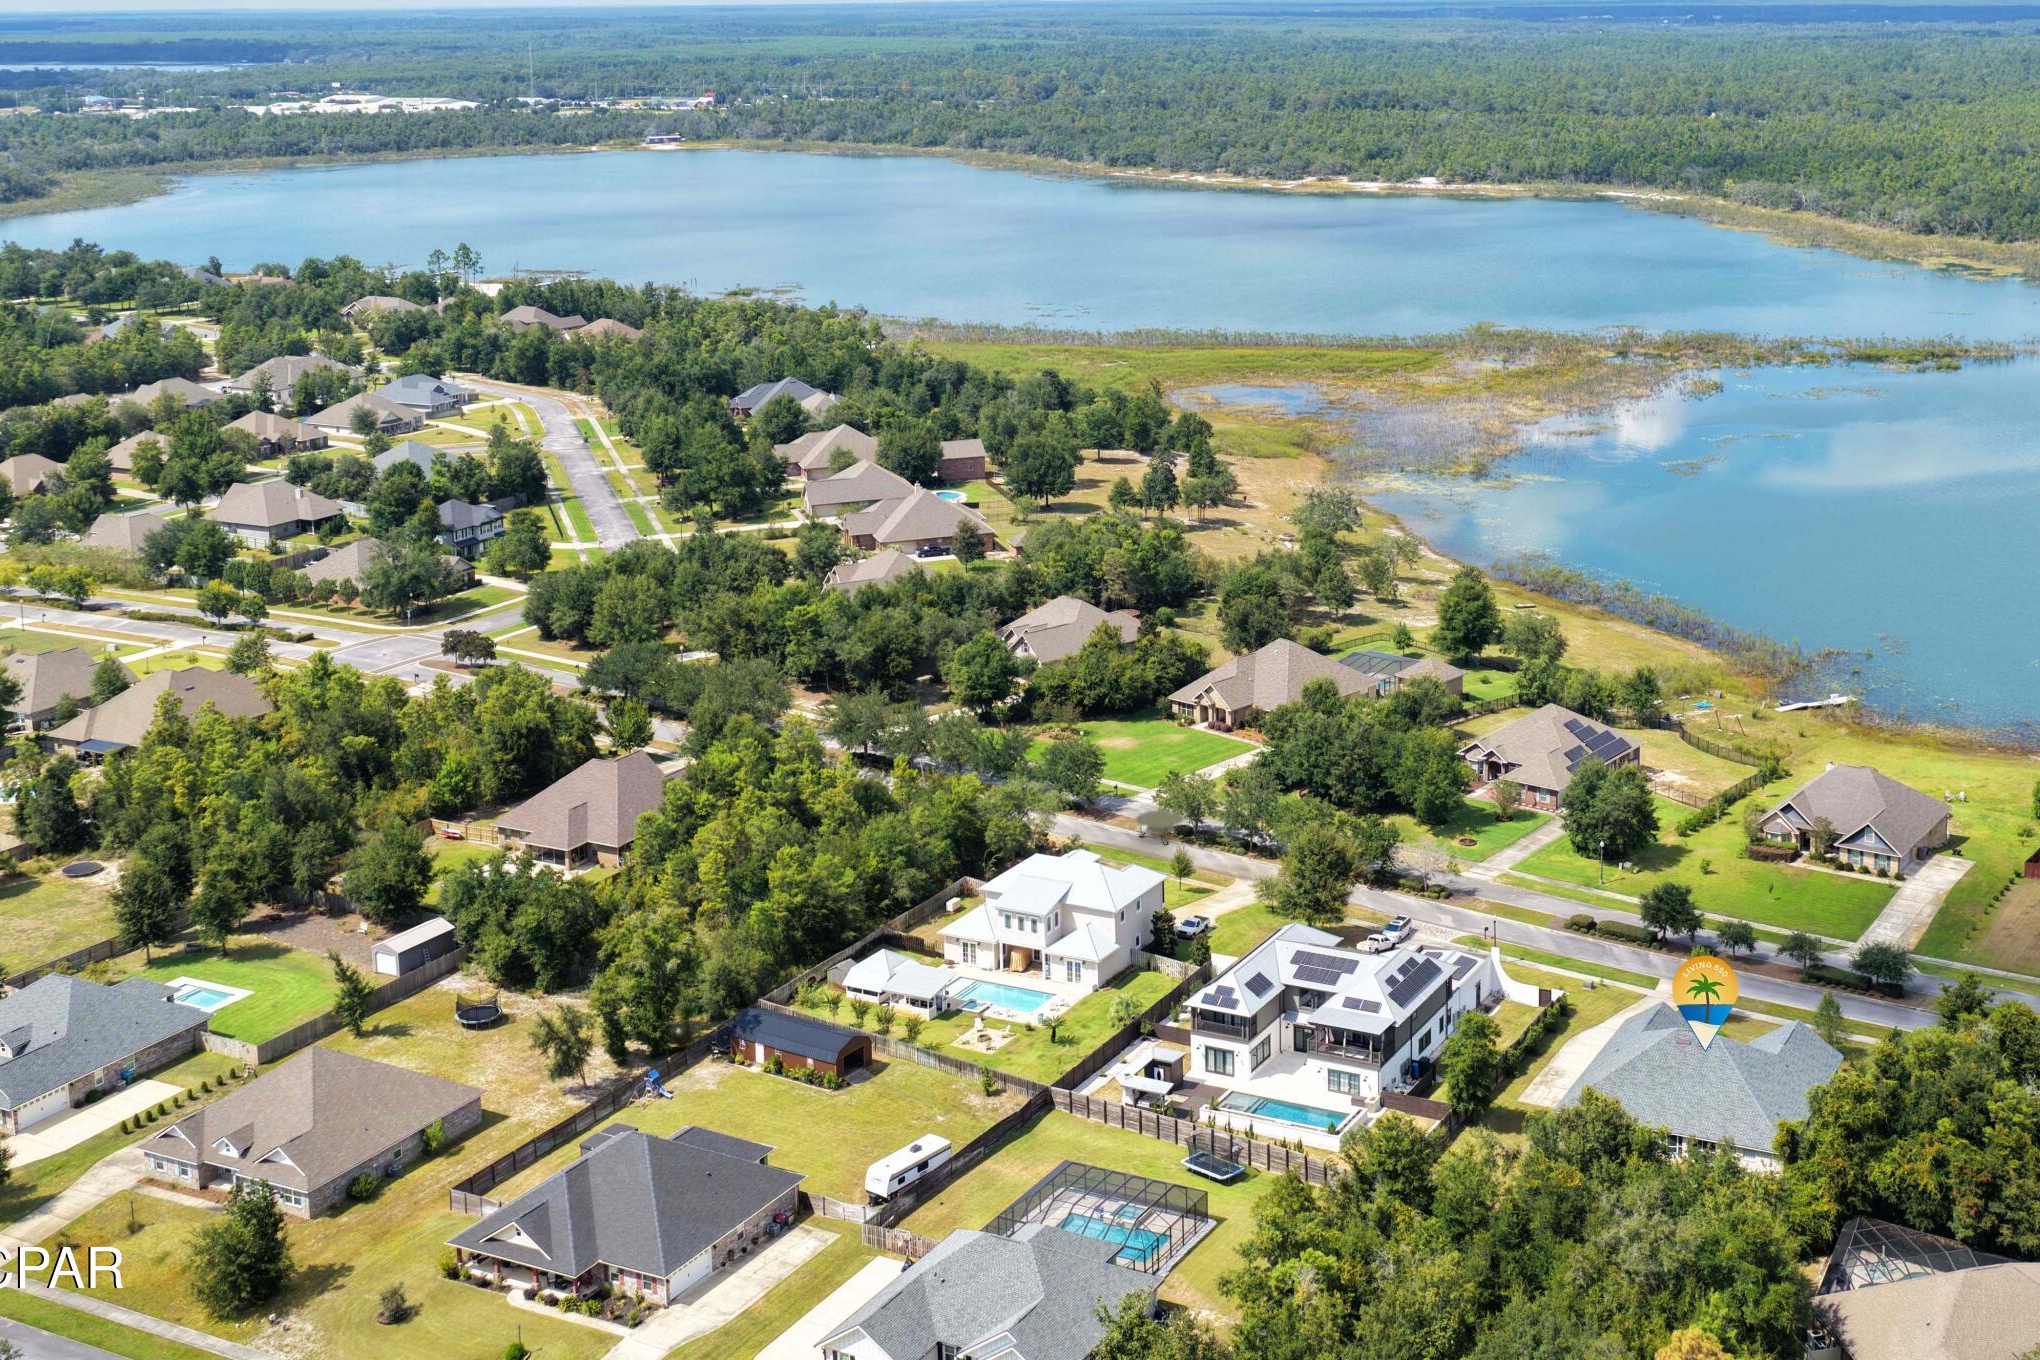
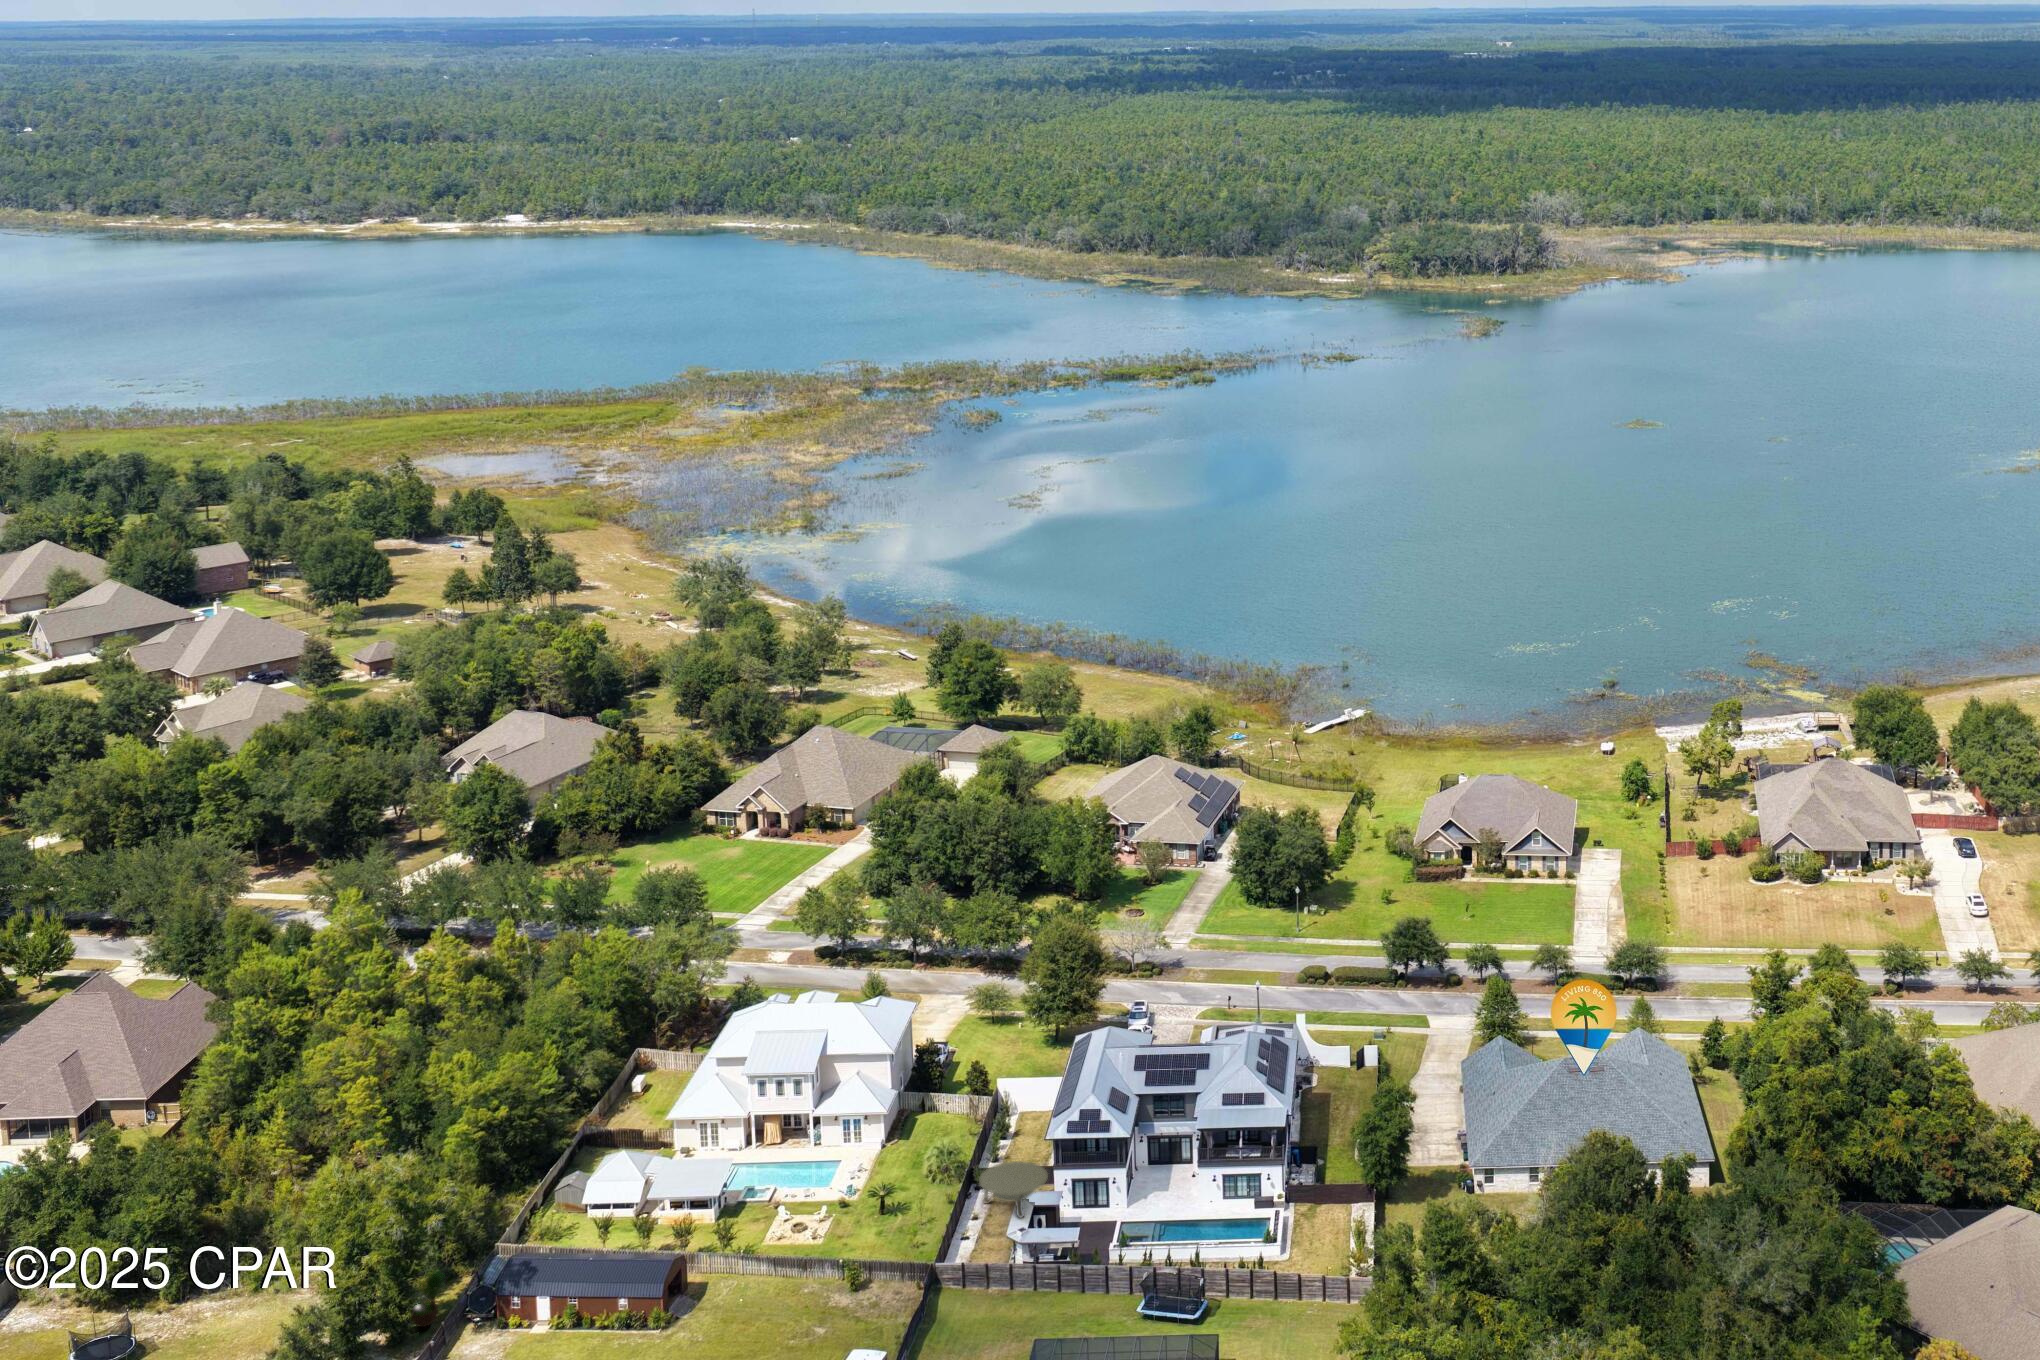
round table: present [1136,810,1184,845] -> present [979,1161,1048,1218]

